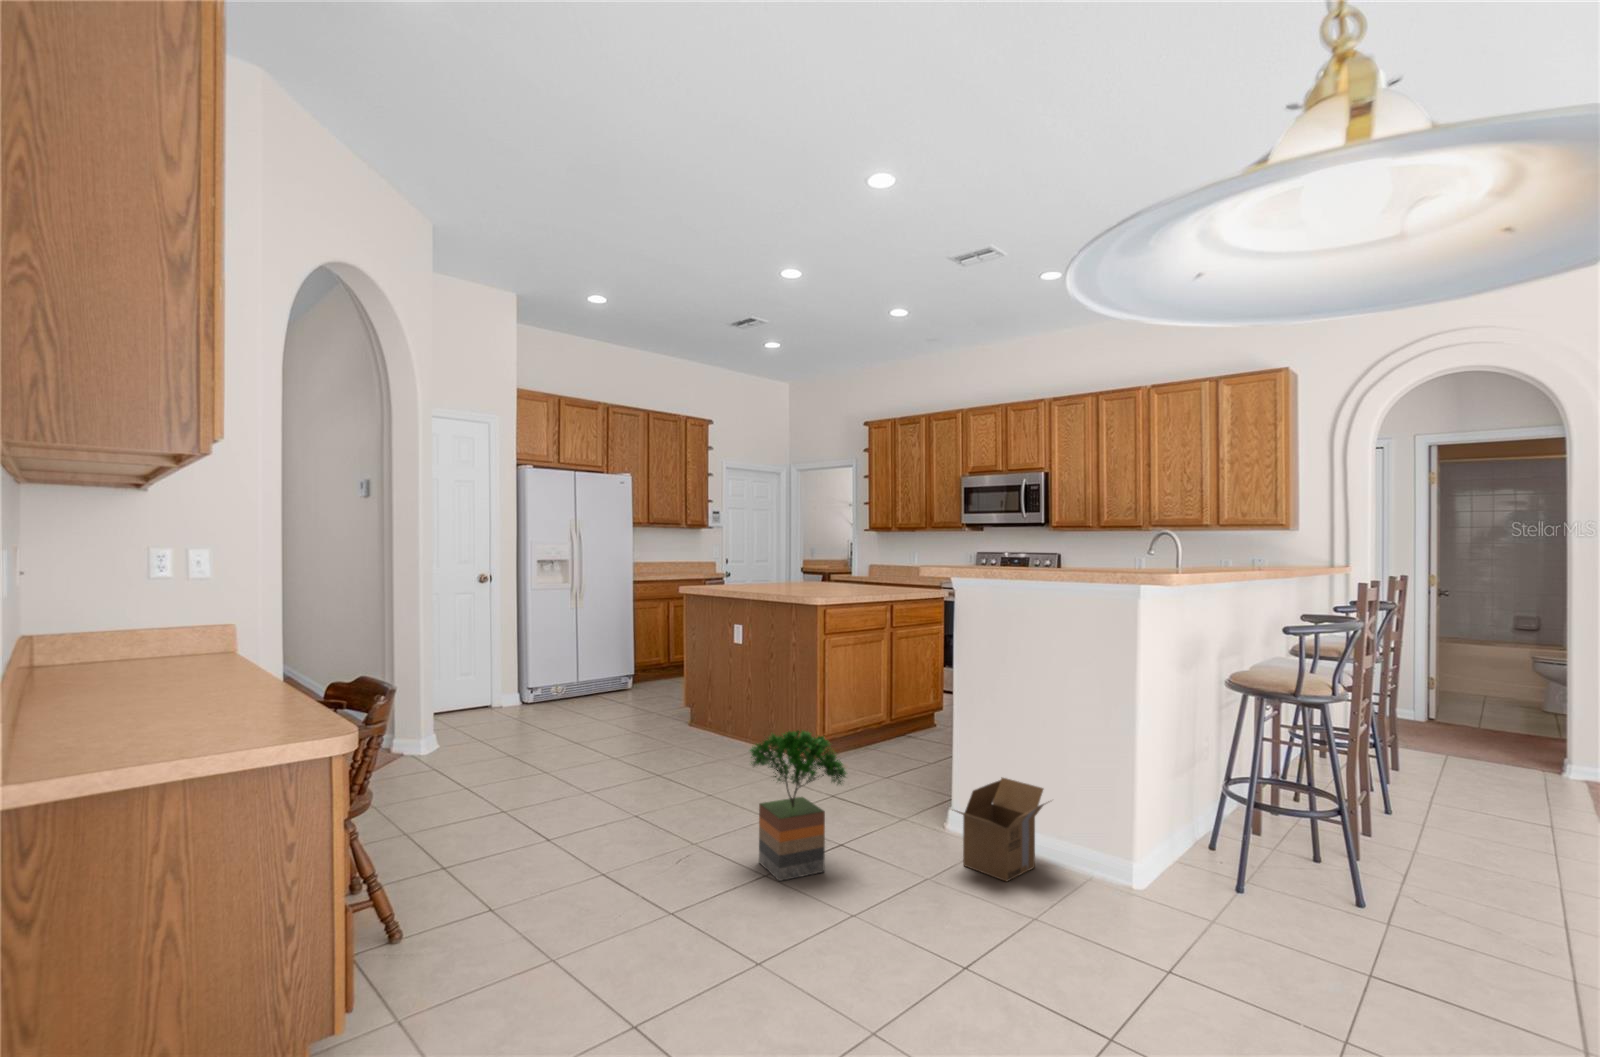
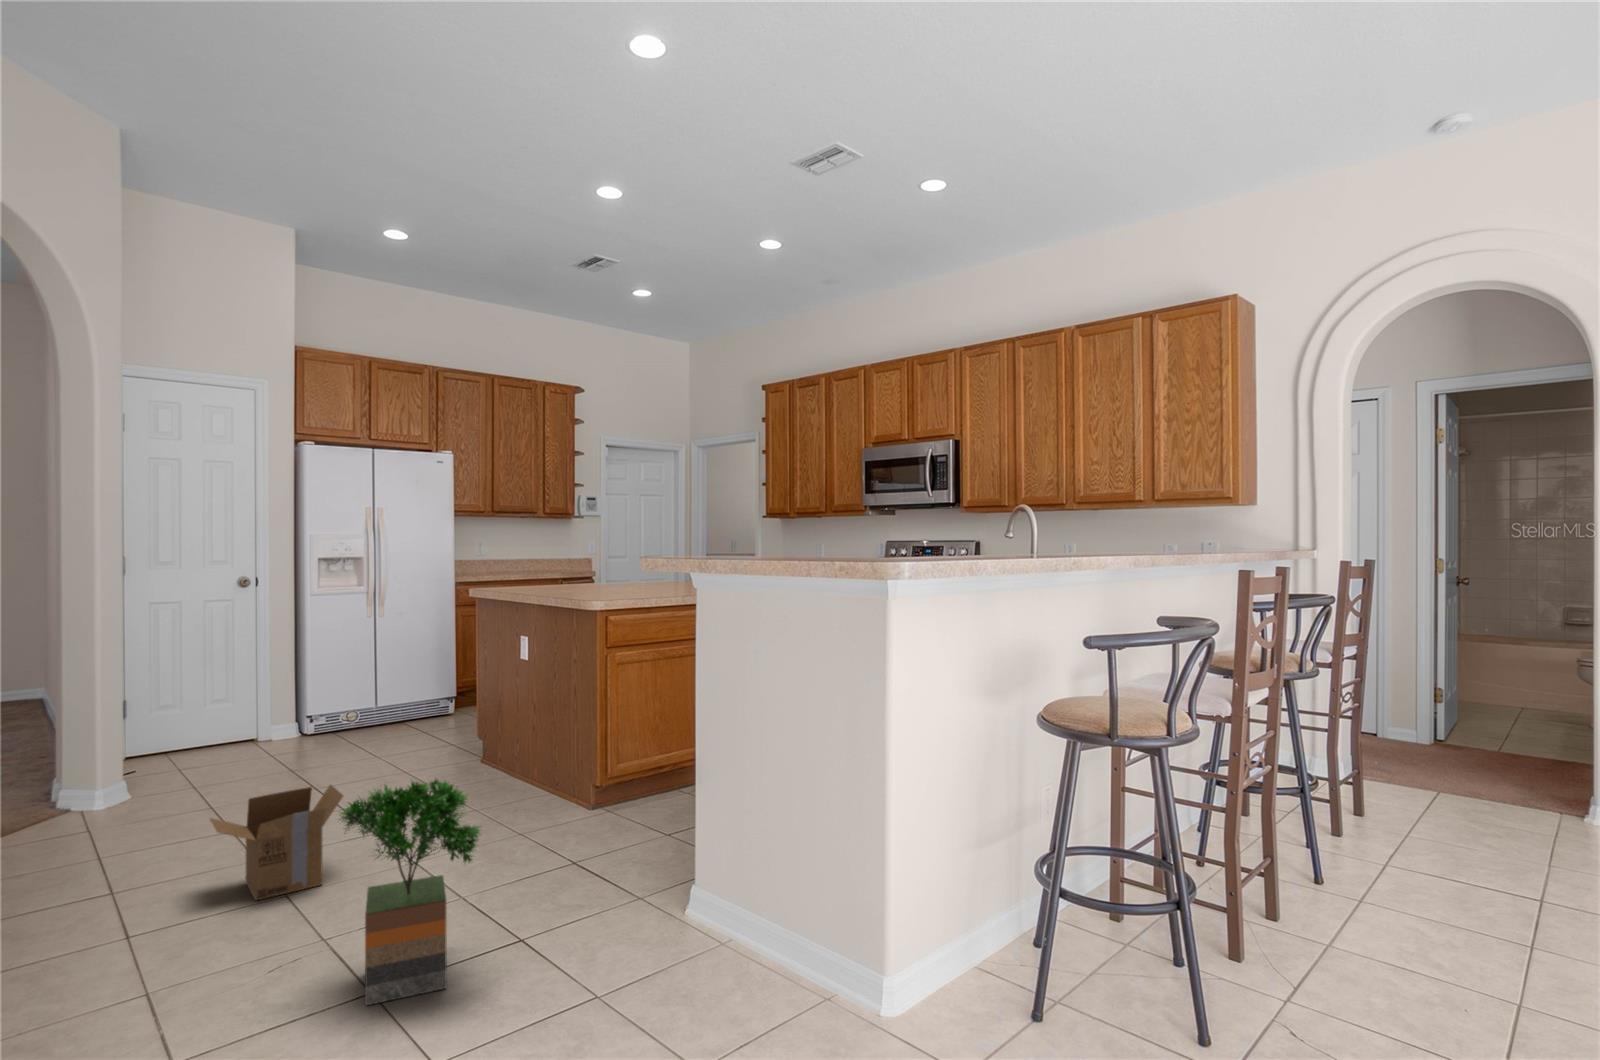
cardboard box: present [955,778,1046,881] -> present [210,785,343,900]

